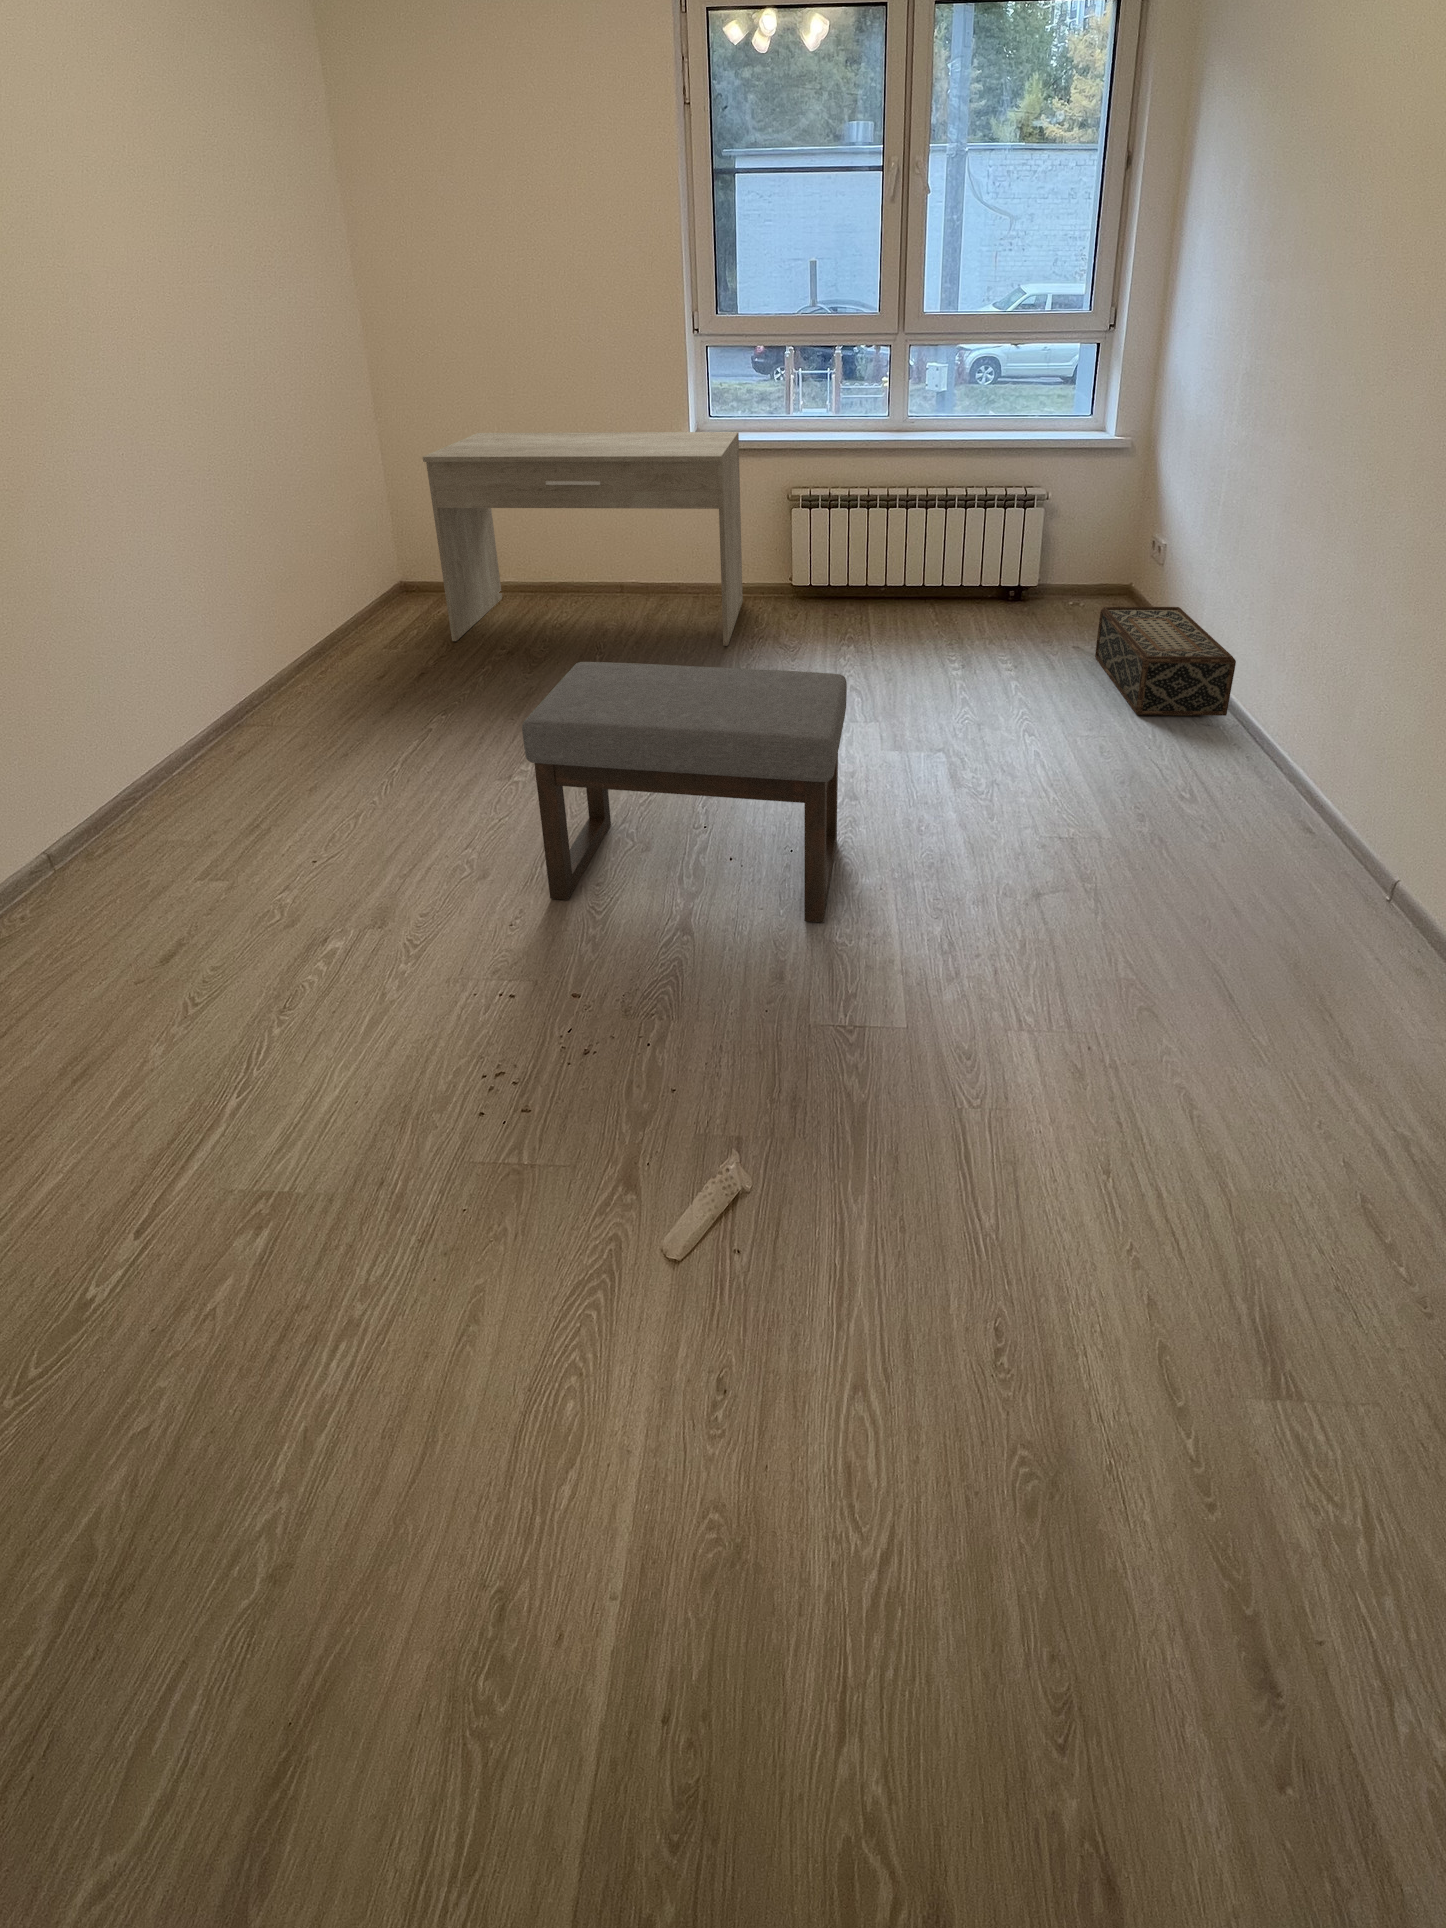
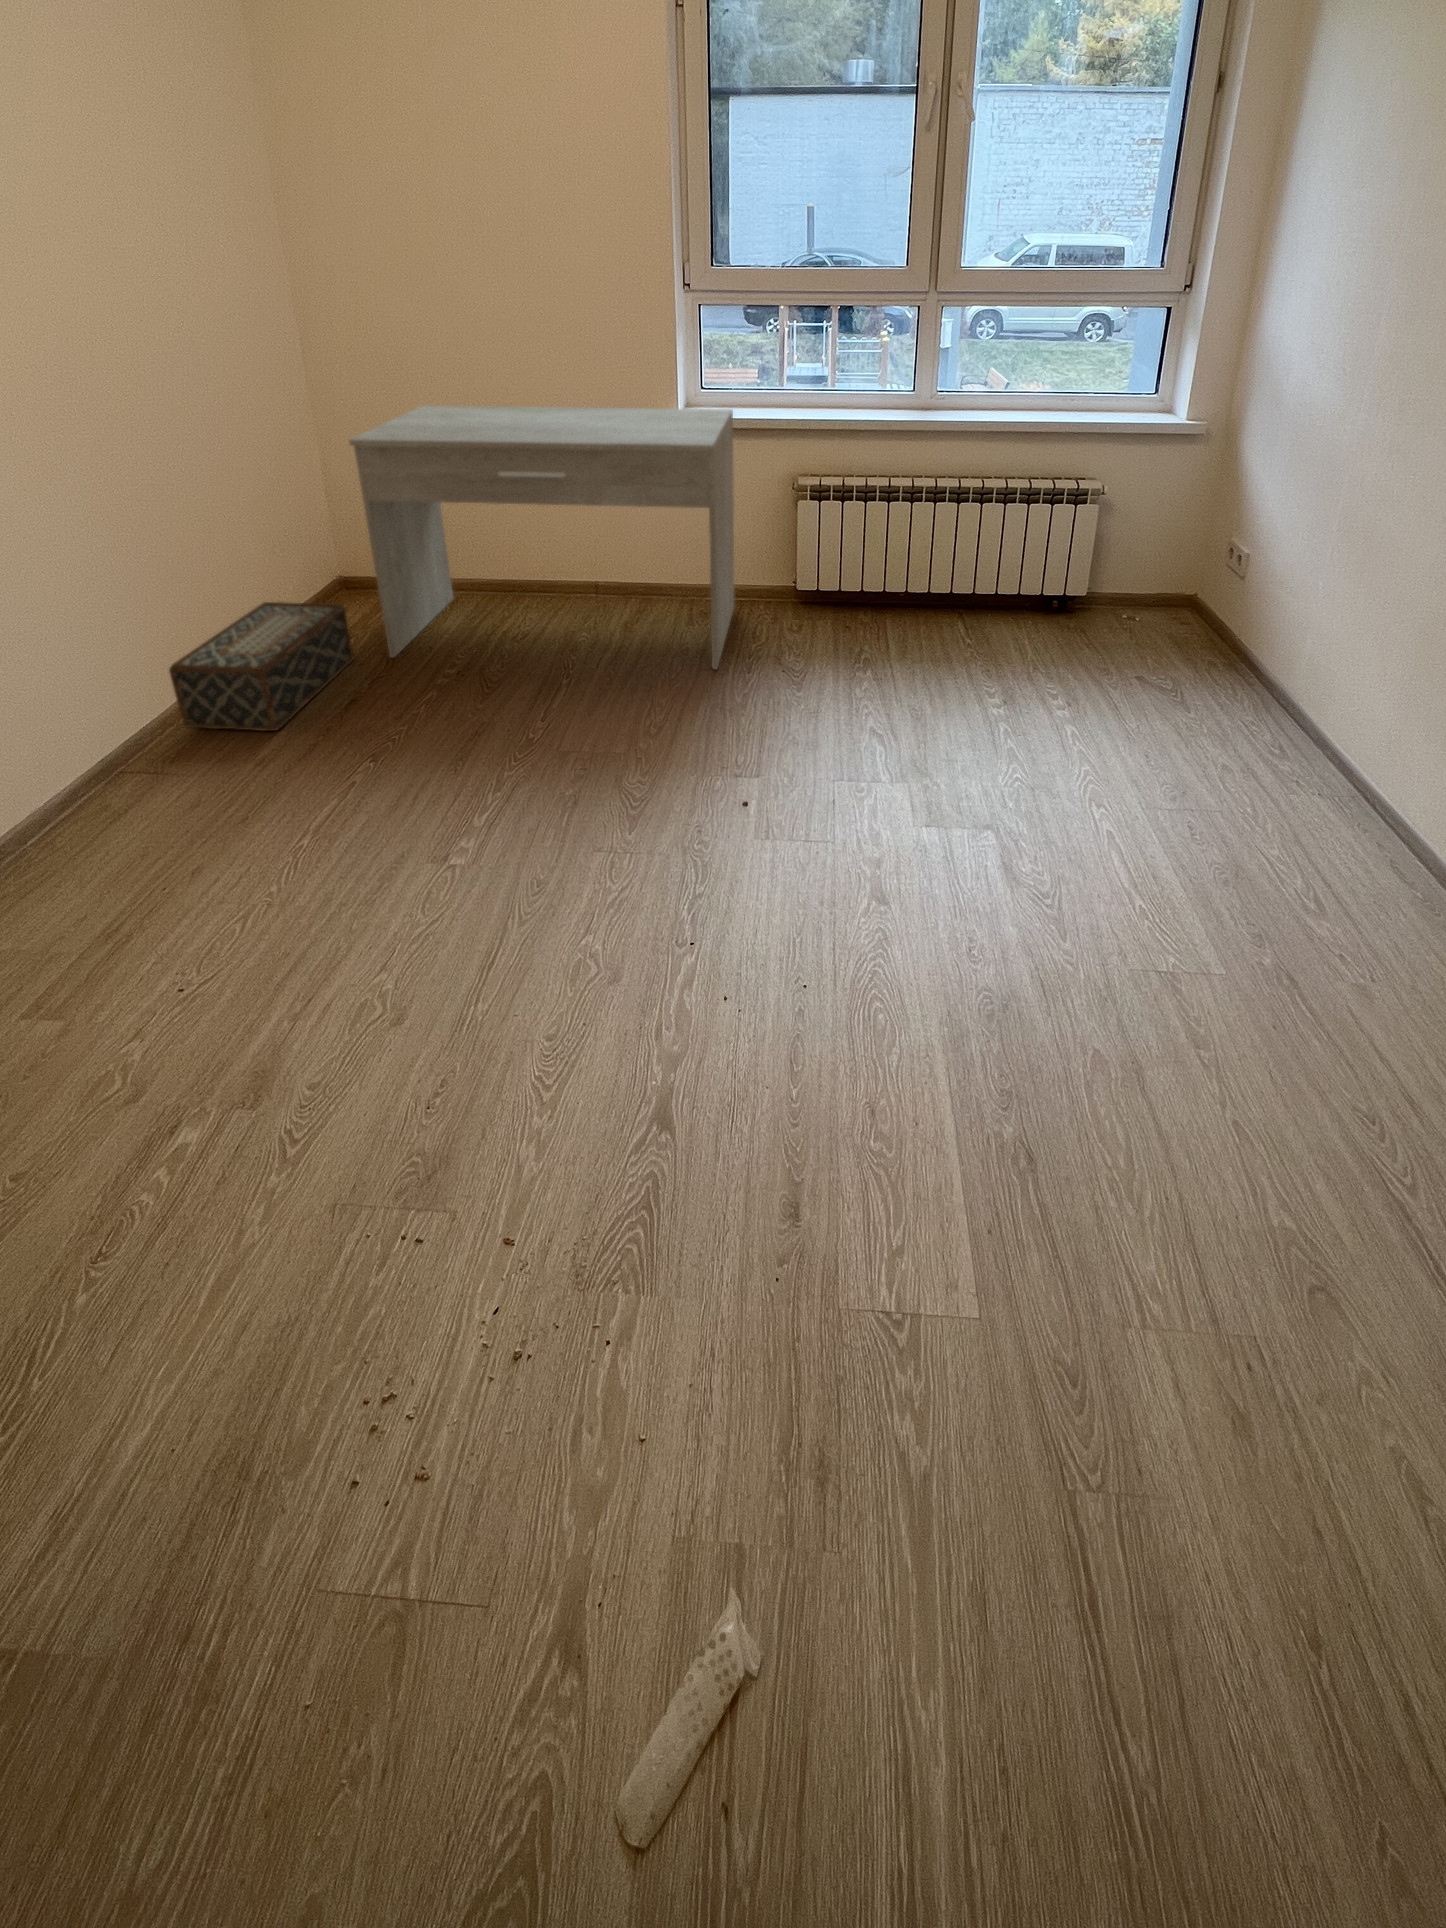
woven basket: present [1095,607,1236,716] -> present [169,602,354,731]
ottoman: present [522,662,847,923] -> none [439,741,883,1117]

